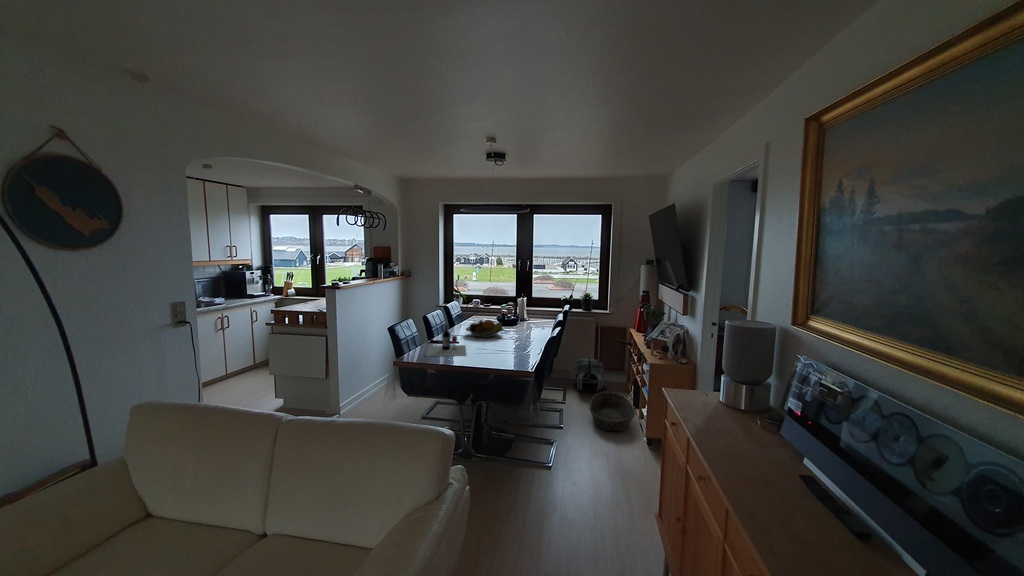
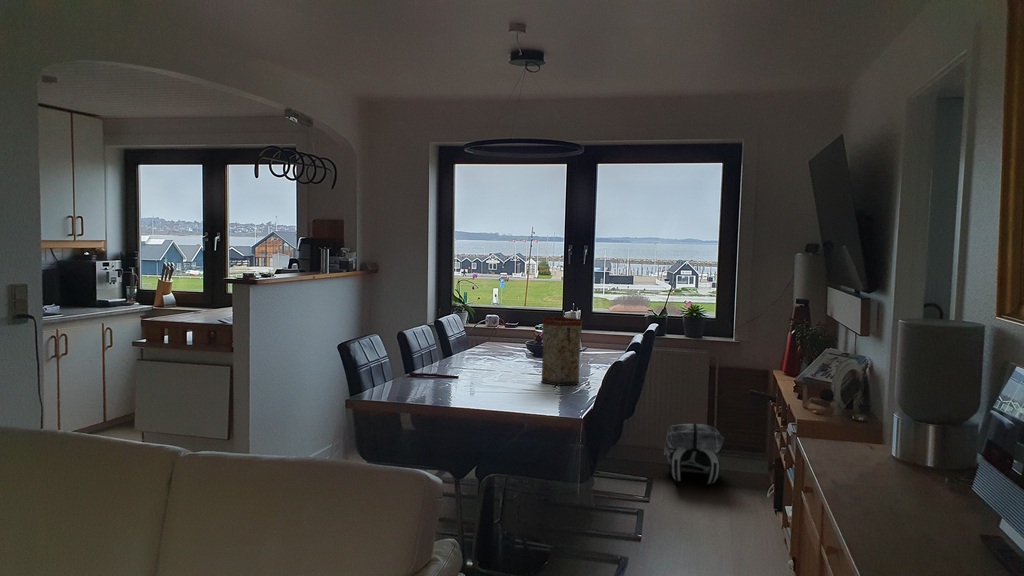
vase: none [507,307,530,347] -> present [542,317,583,385]
fruit bowl: present [466,320,503,337] -> none [470,341,537,372]
wine bottle: present [425,325,466,357] -> none [399,341,470,393]
basket: present [590,392,635,431] -> none [691,481,776,547]

